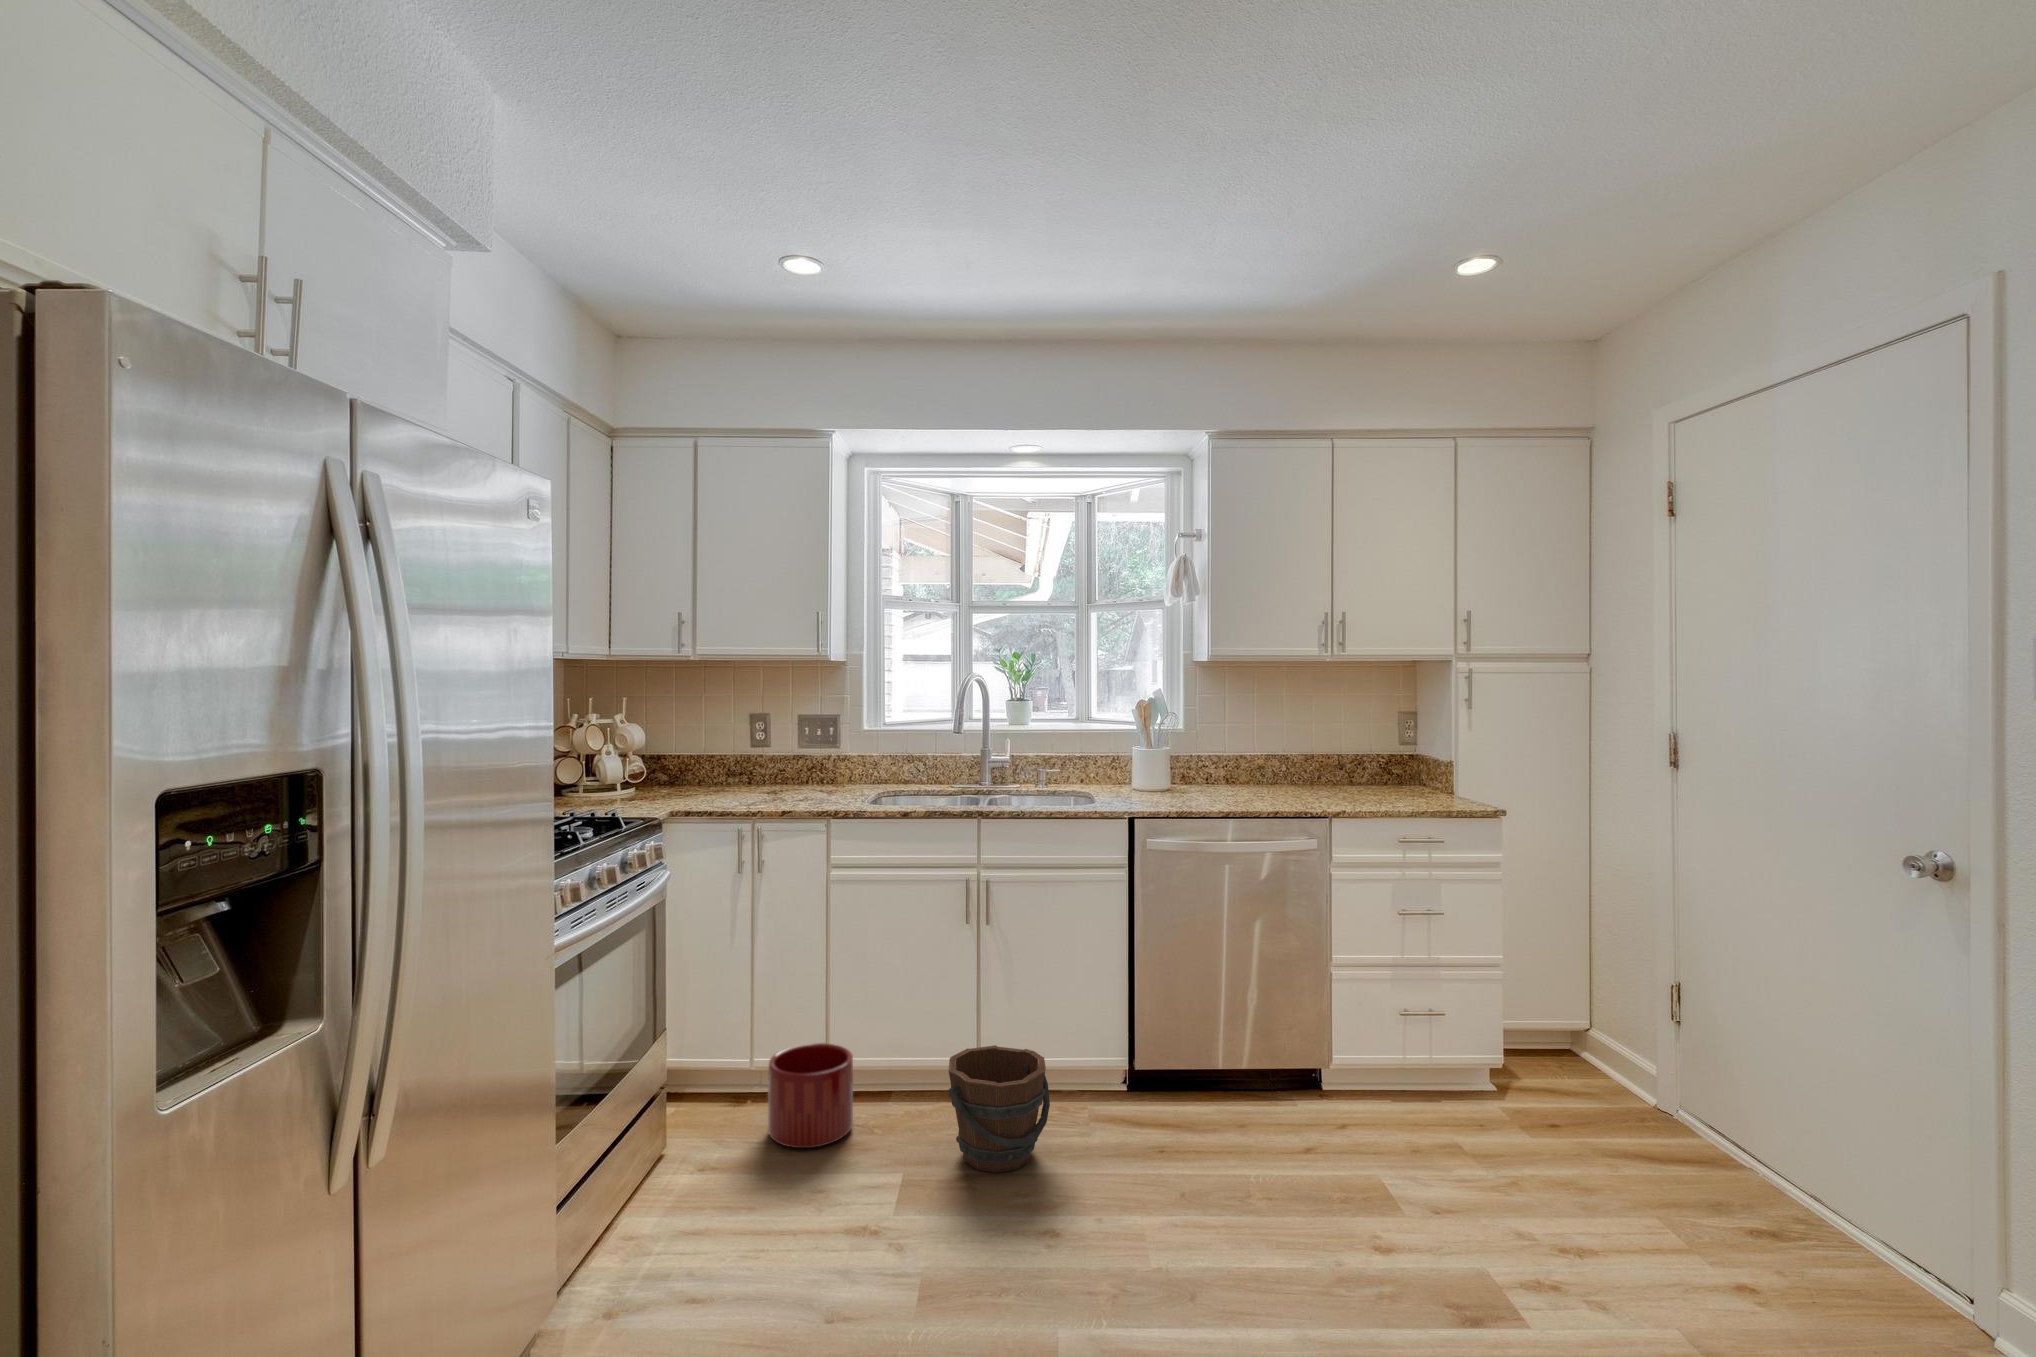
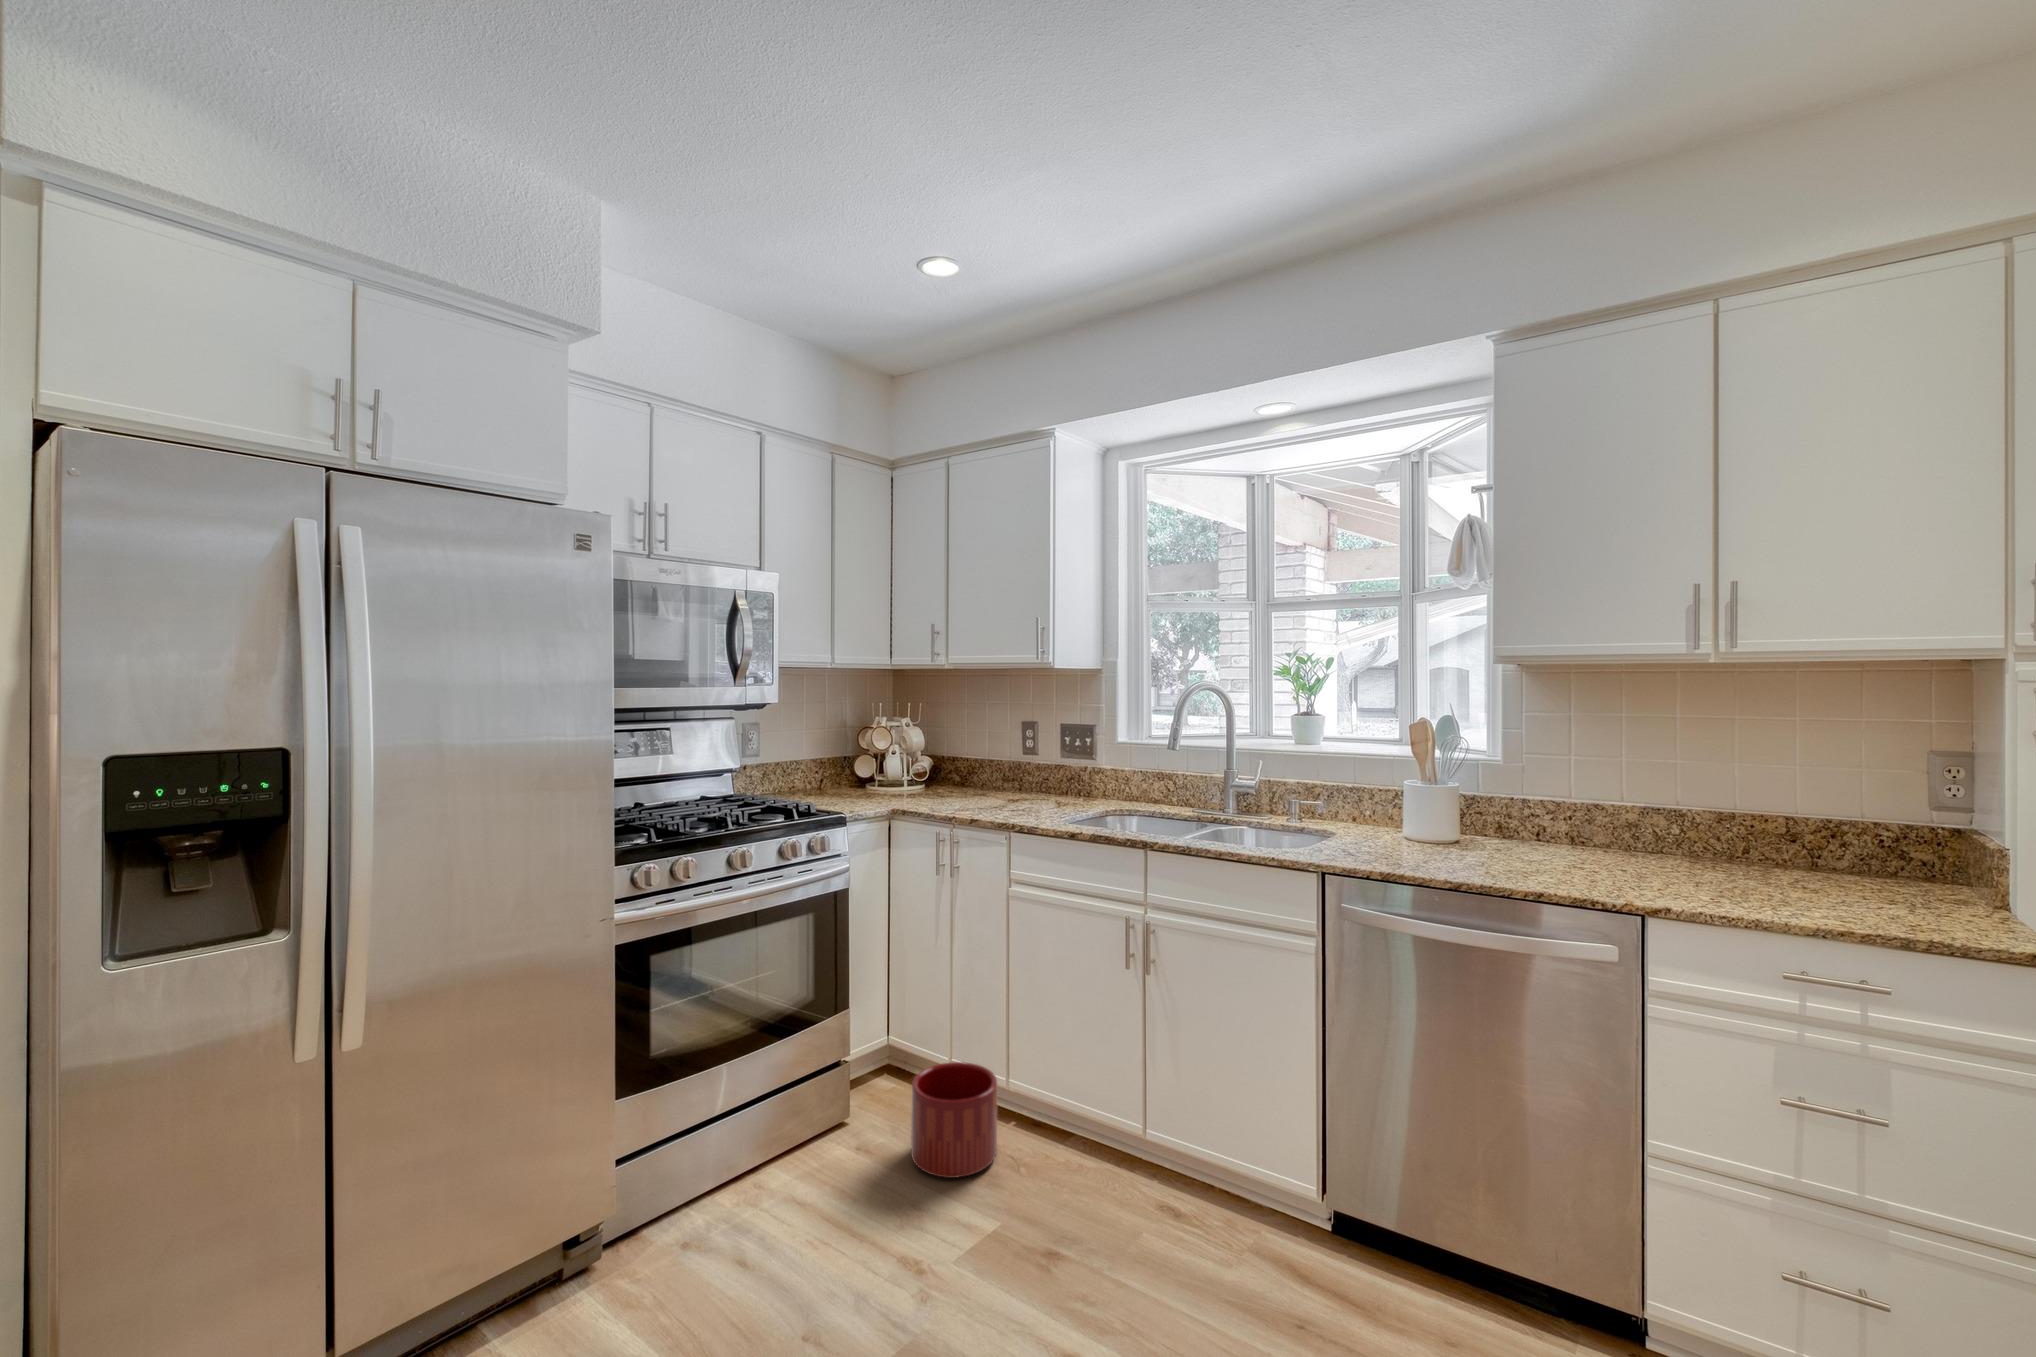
bucket: present [948,1045,1050,1173] -> none [1023,1123,1159,1295]

